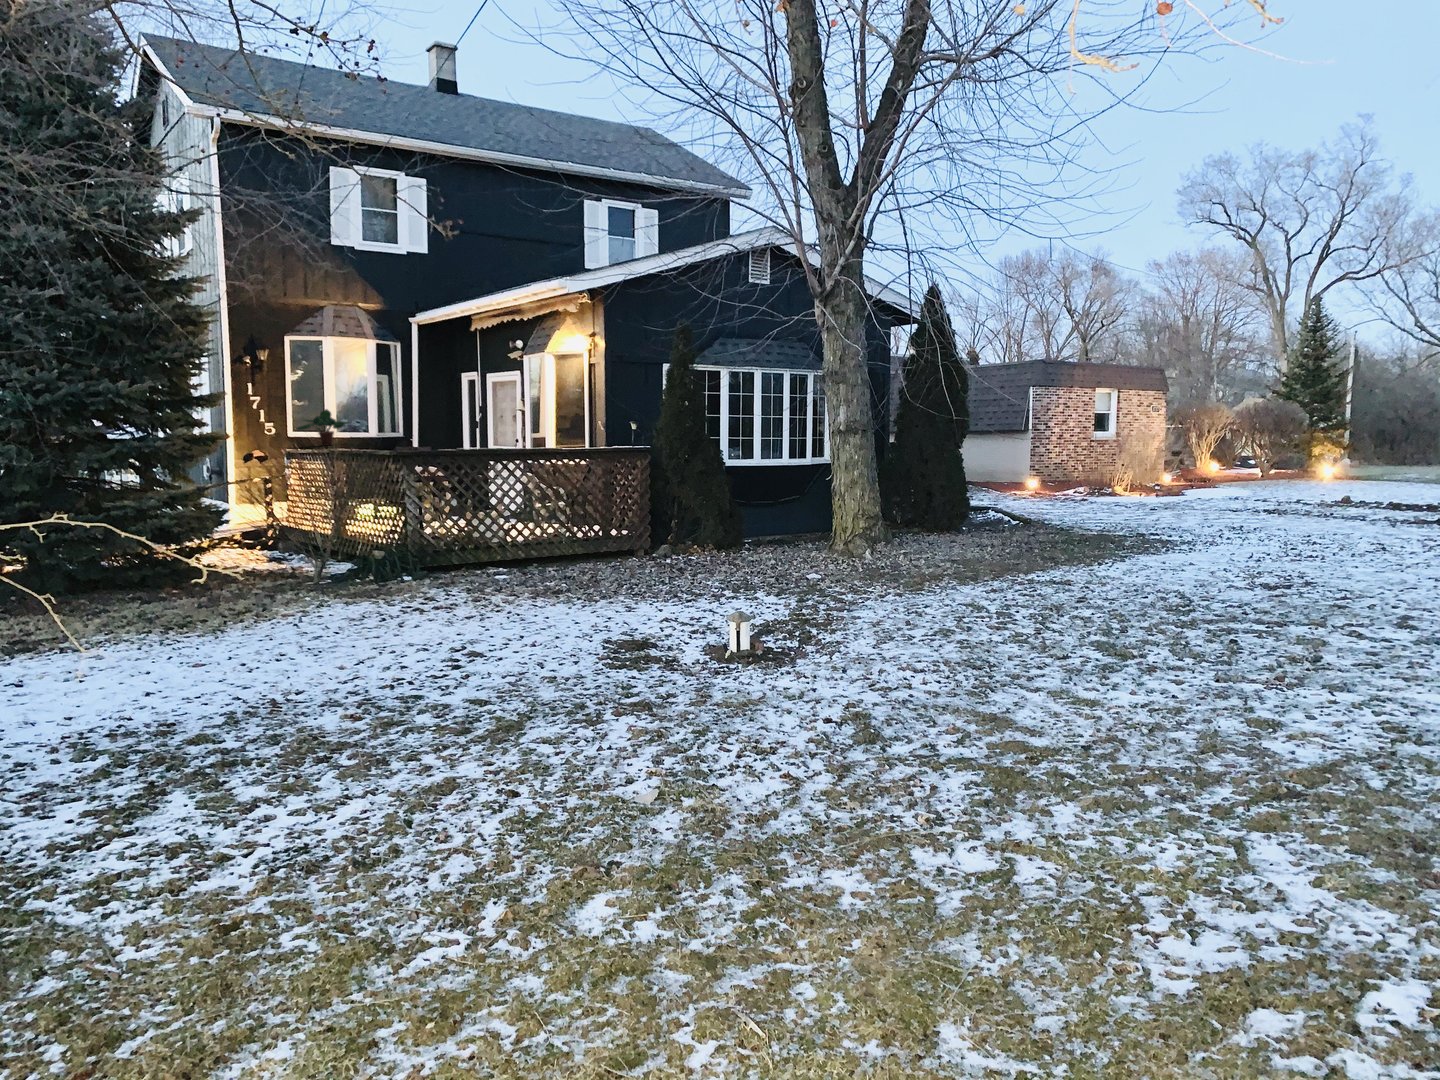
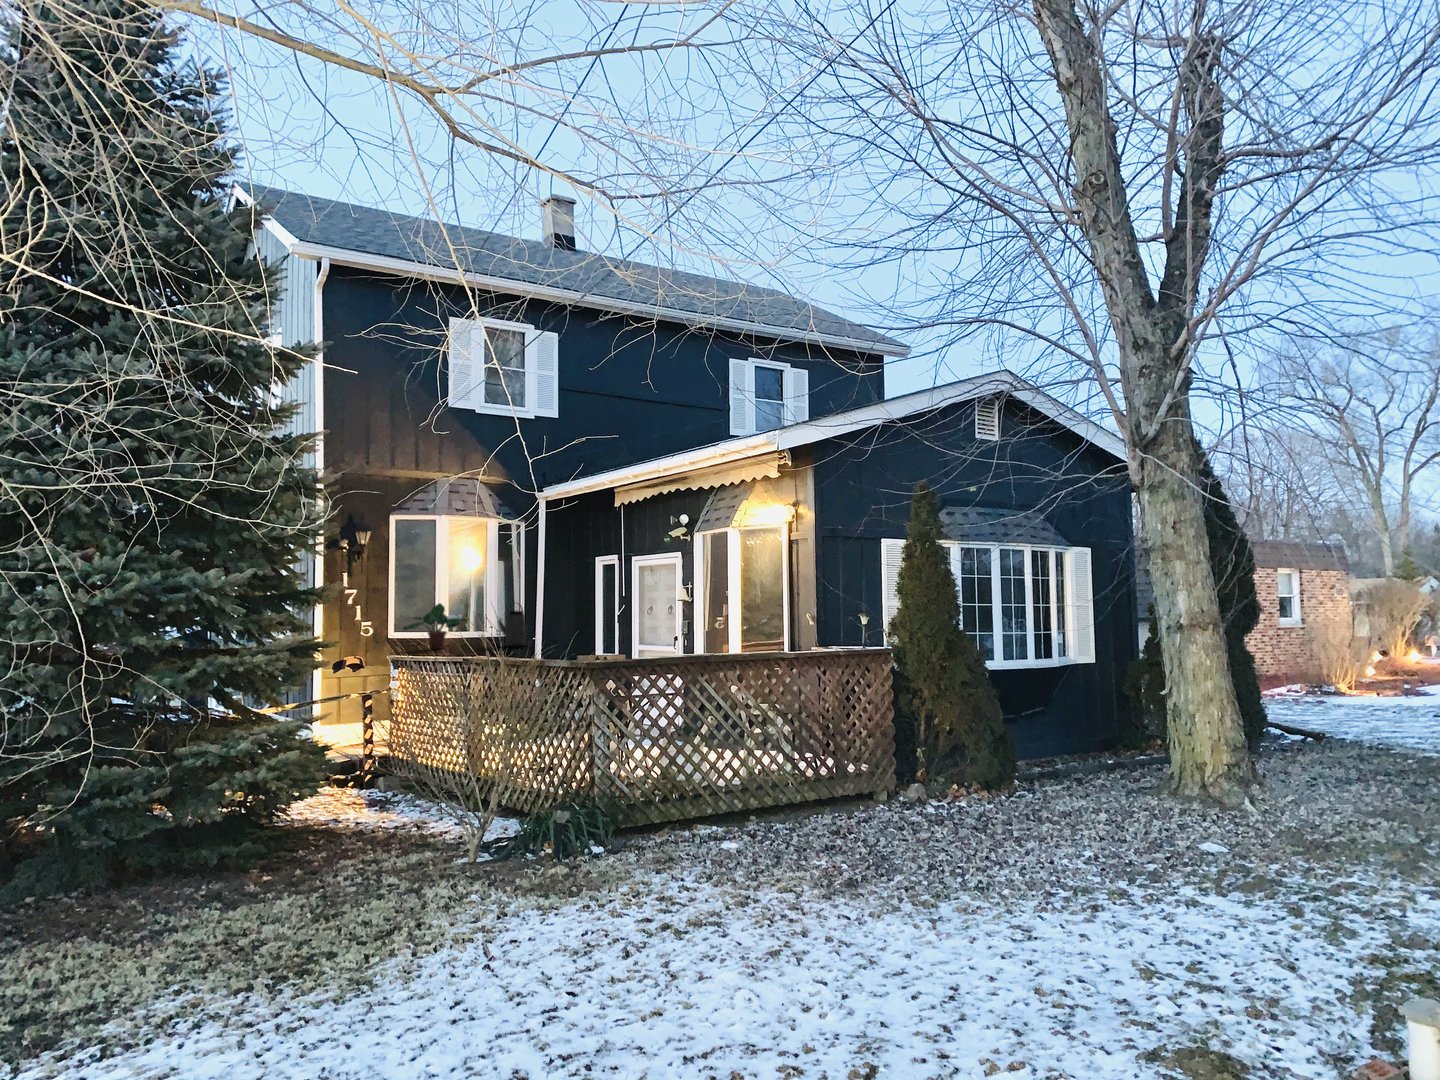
watering can: none [375,409,403,443] -> present [499,604,528,646]

